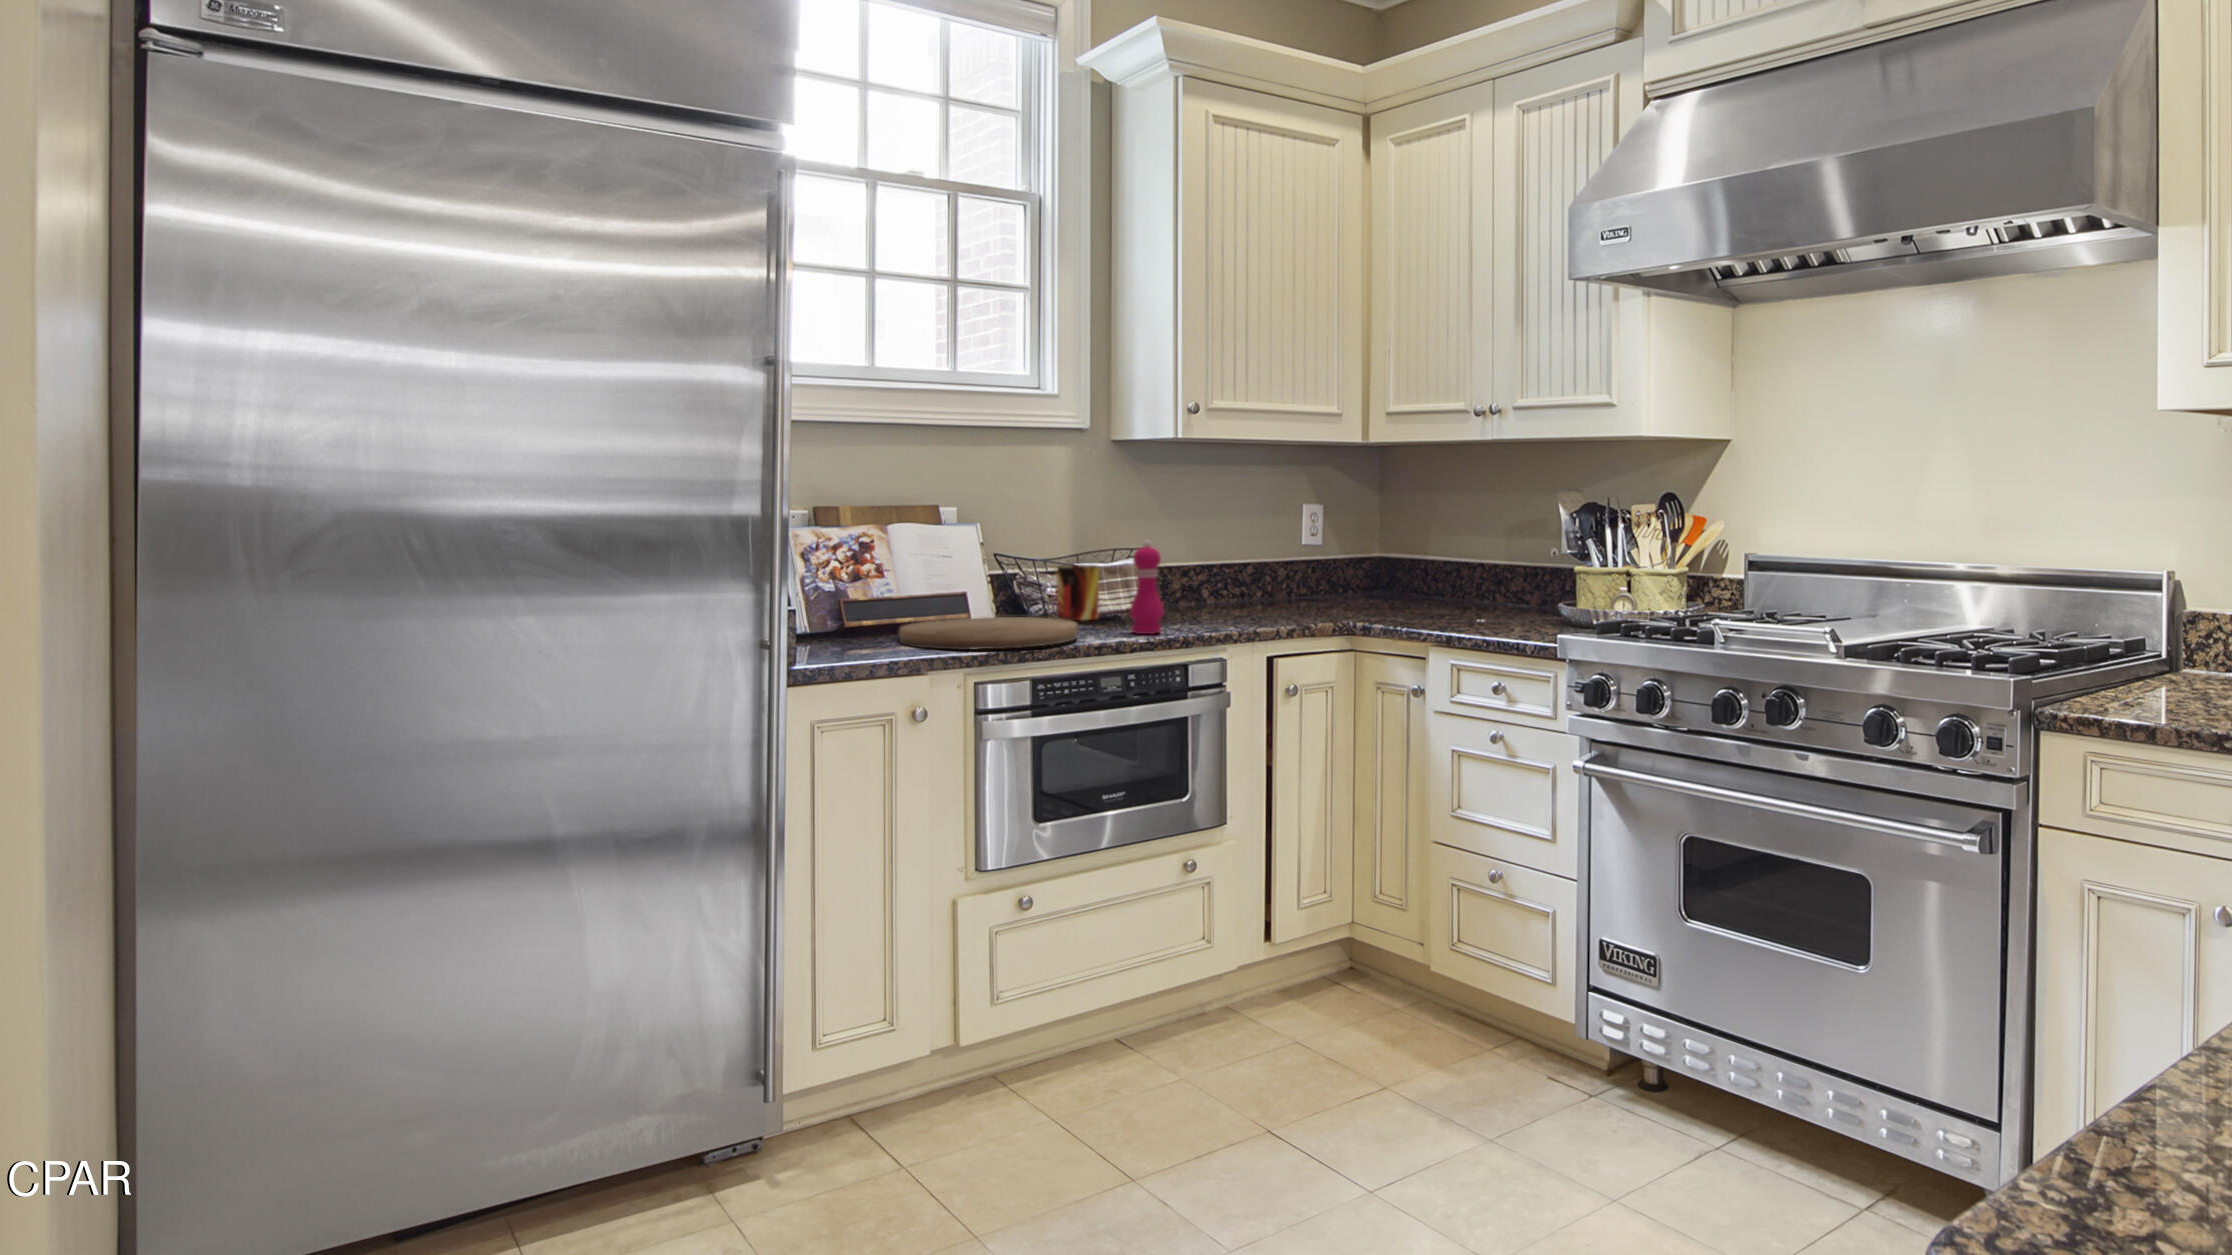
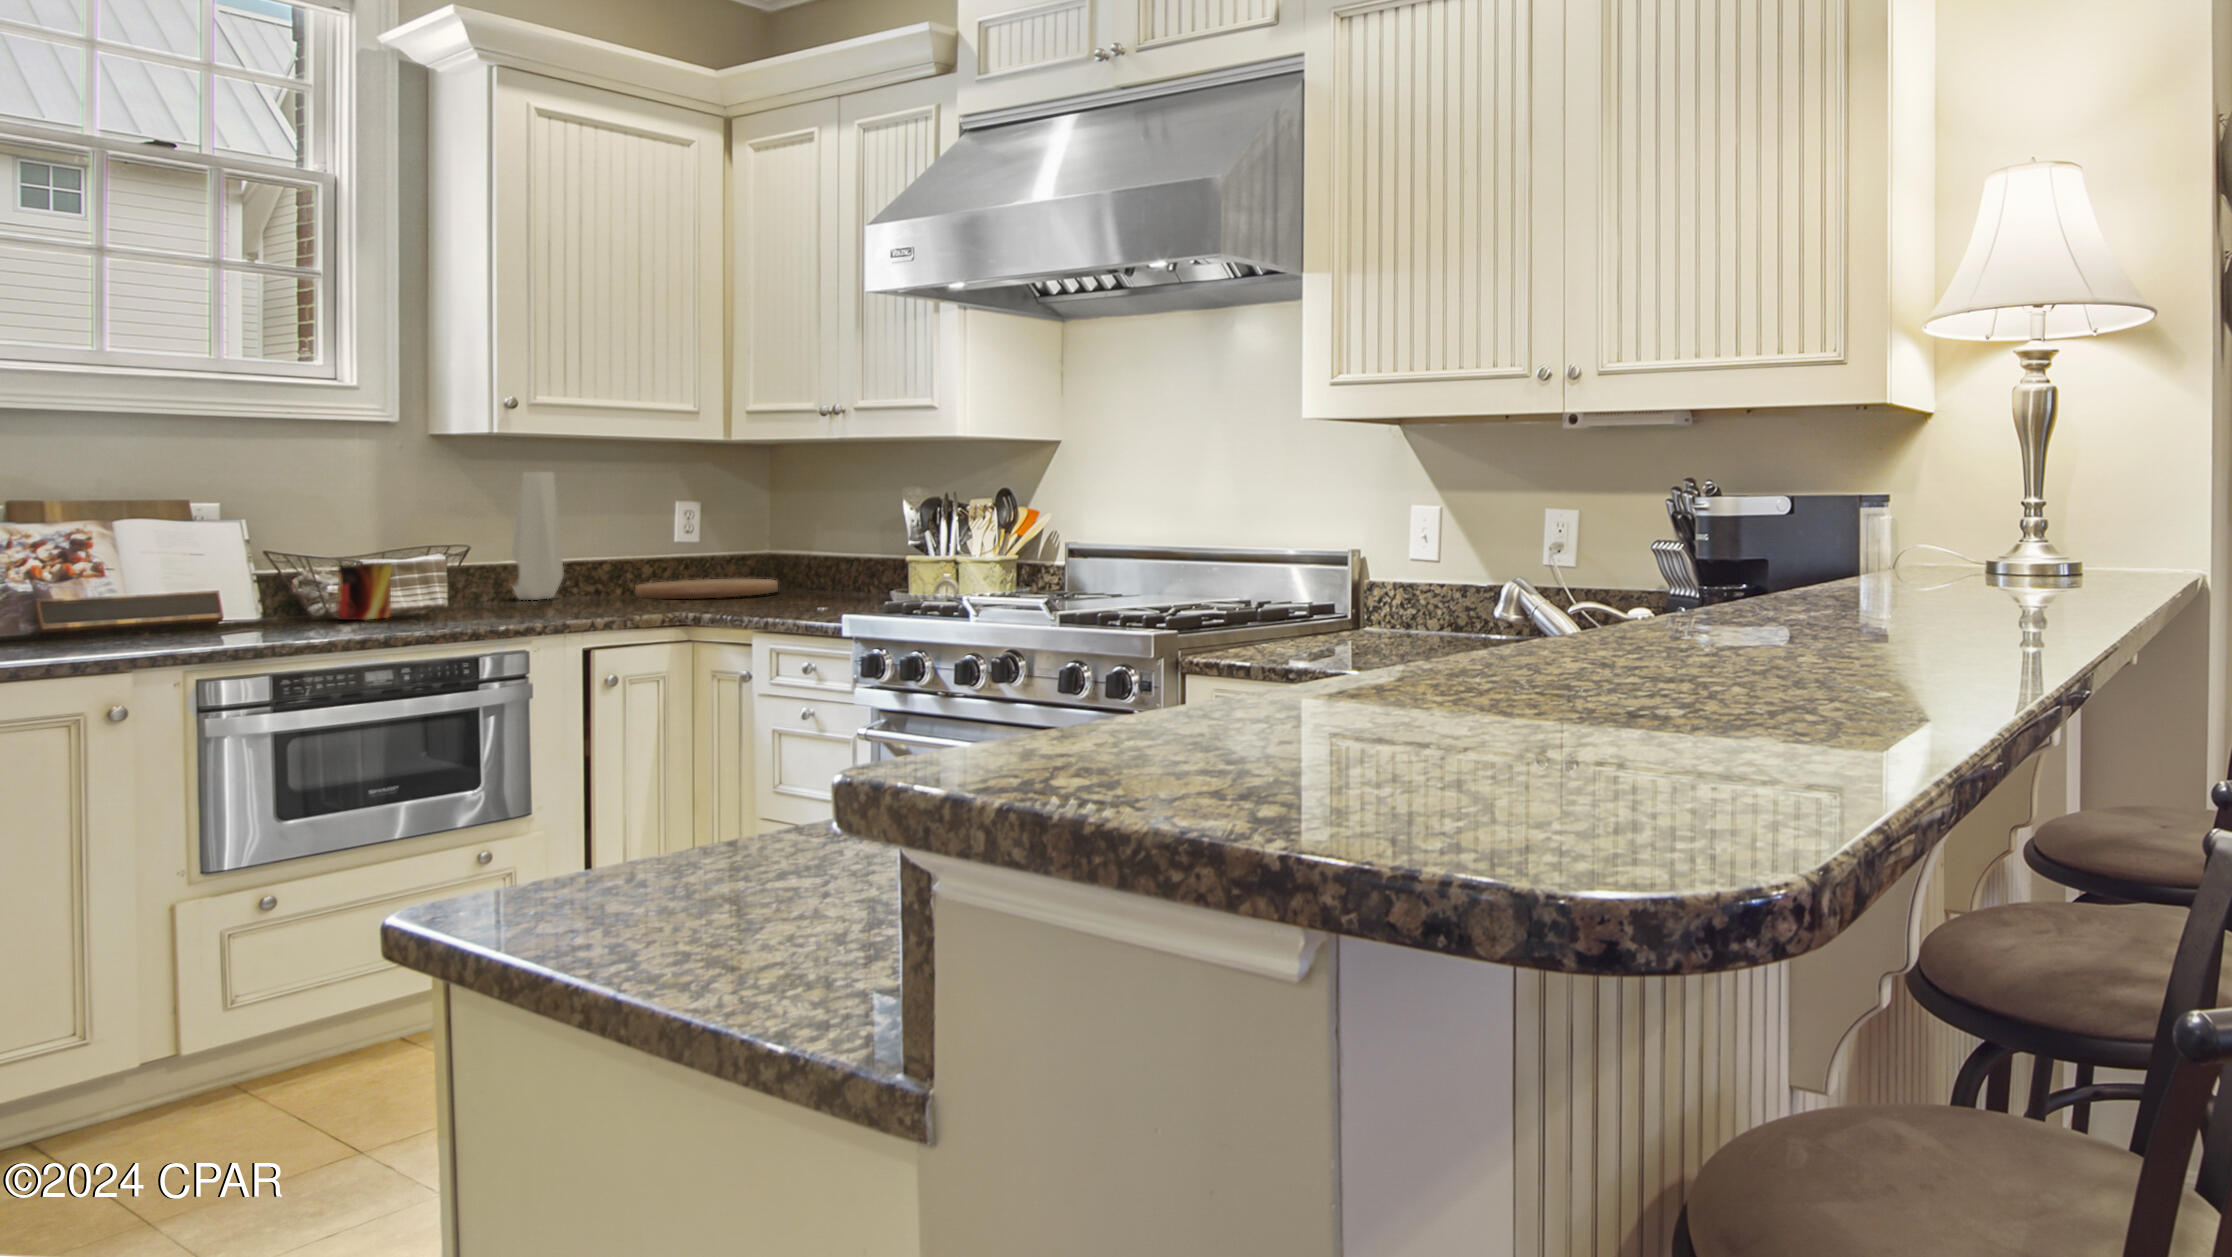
vase: none [1171,477,1217,603] -> present [511,472,563,600]
pepper mill: present [1130,540,1163,634] -> none [409,536,450,630]
cutting board: present [899,617,1078,649] -> present [635,579,778,599]

